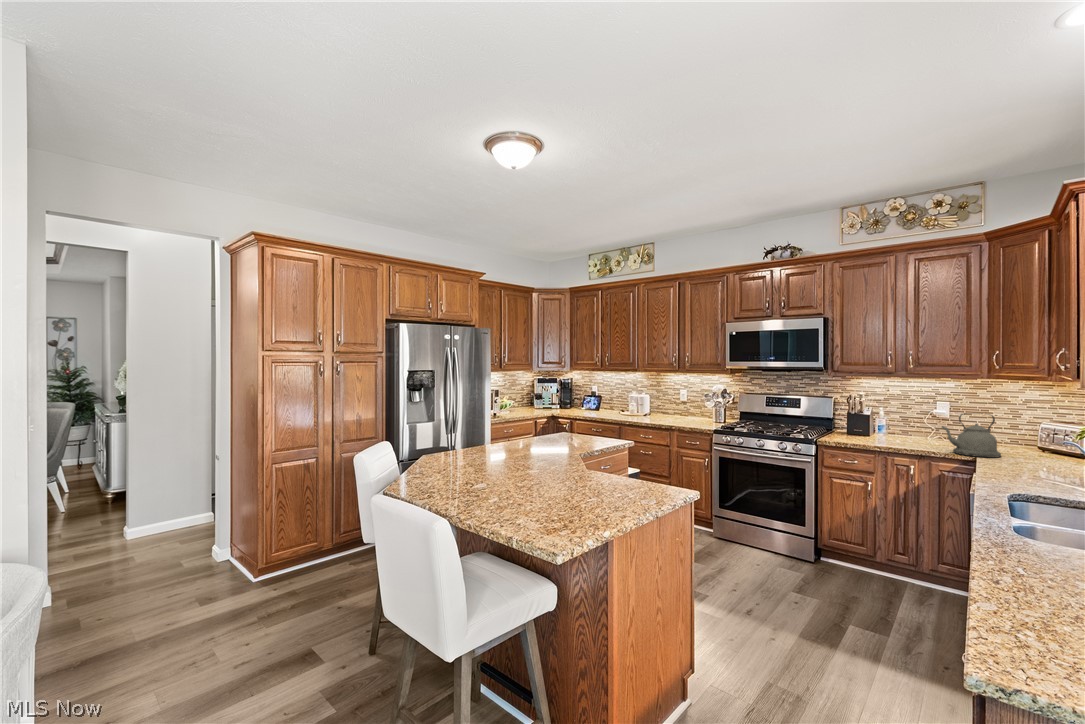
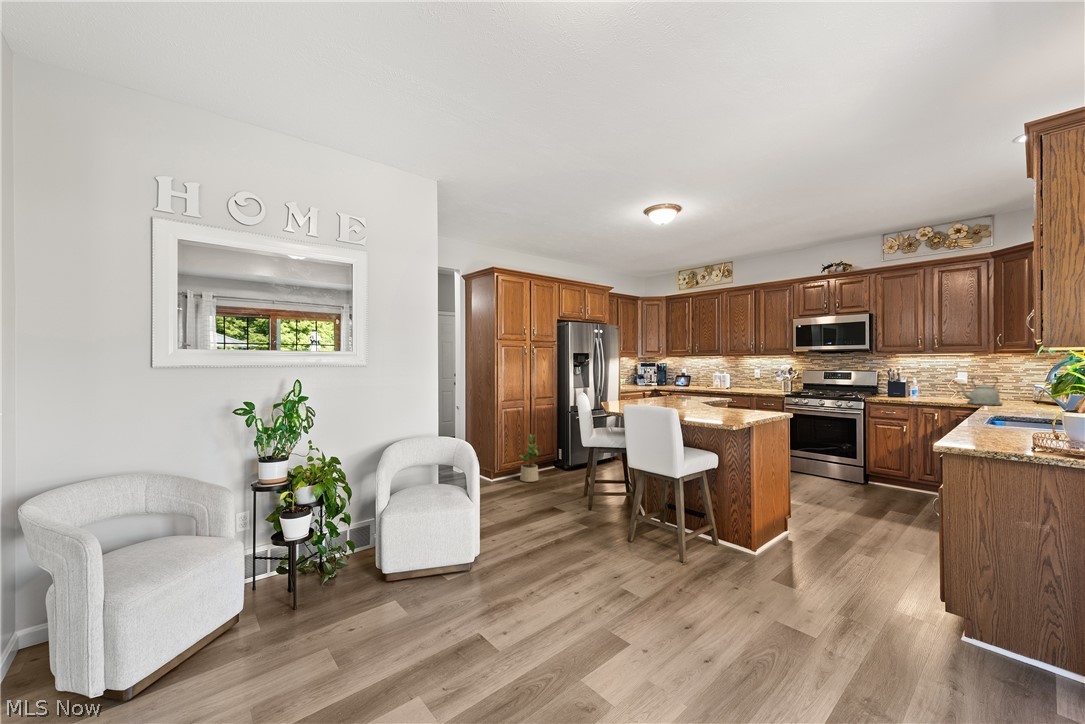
potted plant: none [298,500,337,580] -> present [520,434,539,482]

